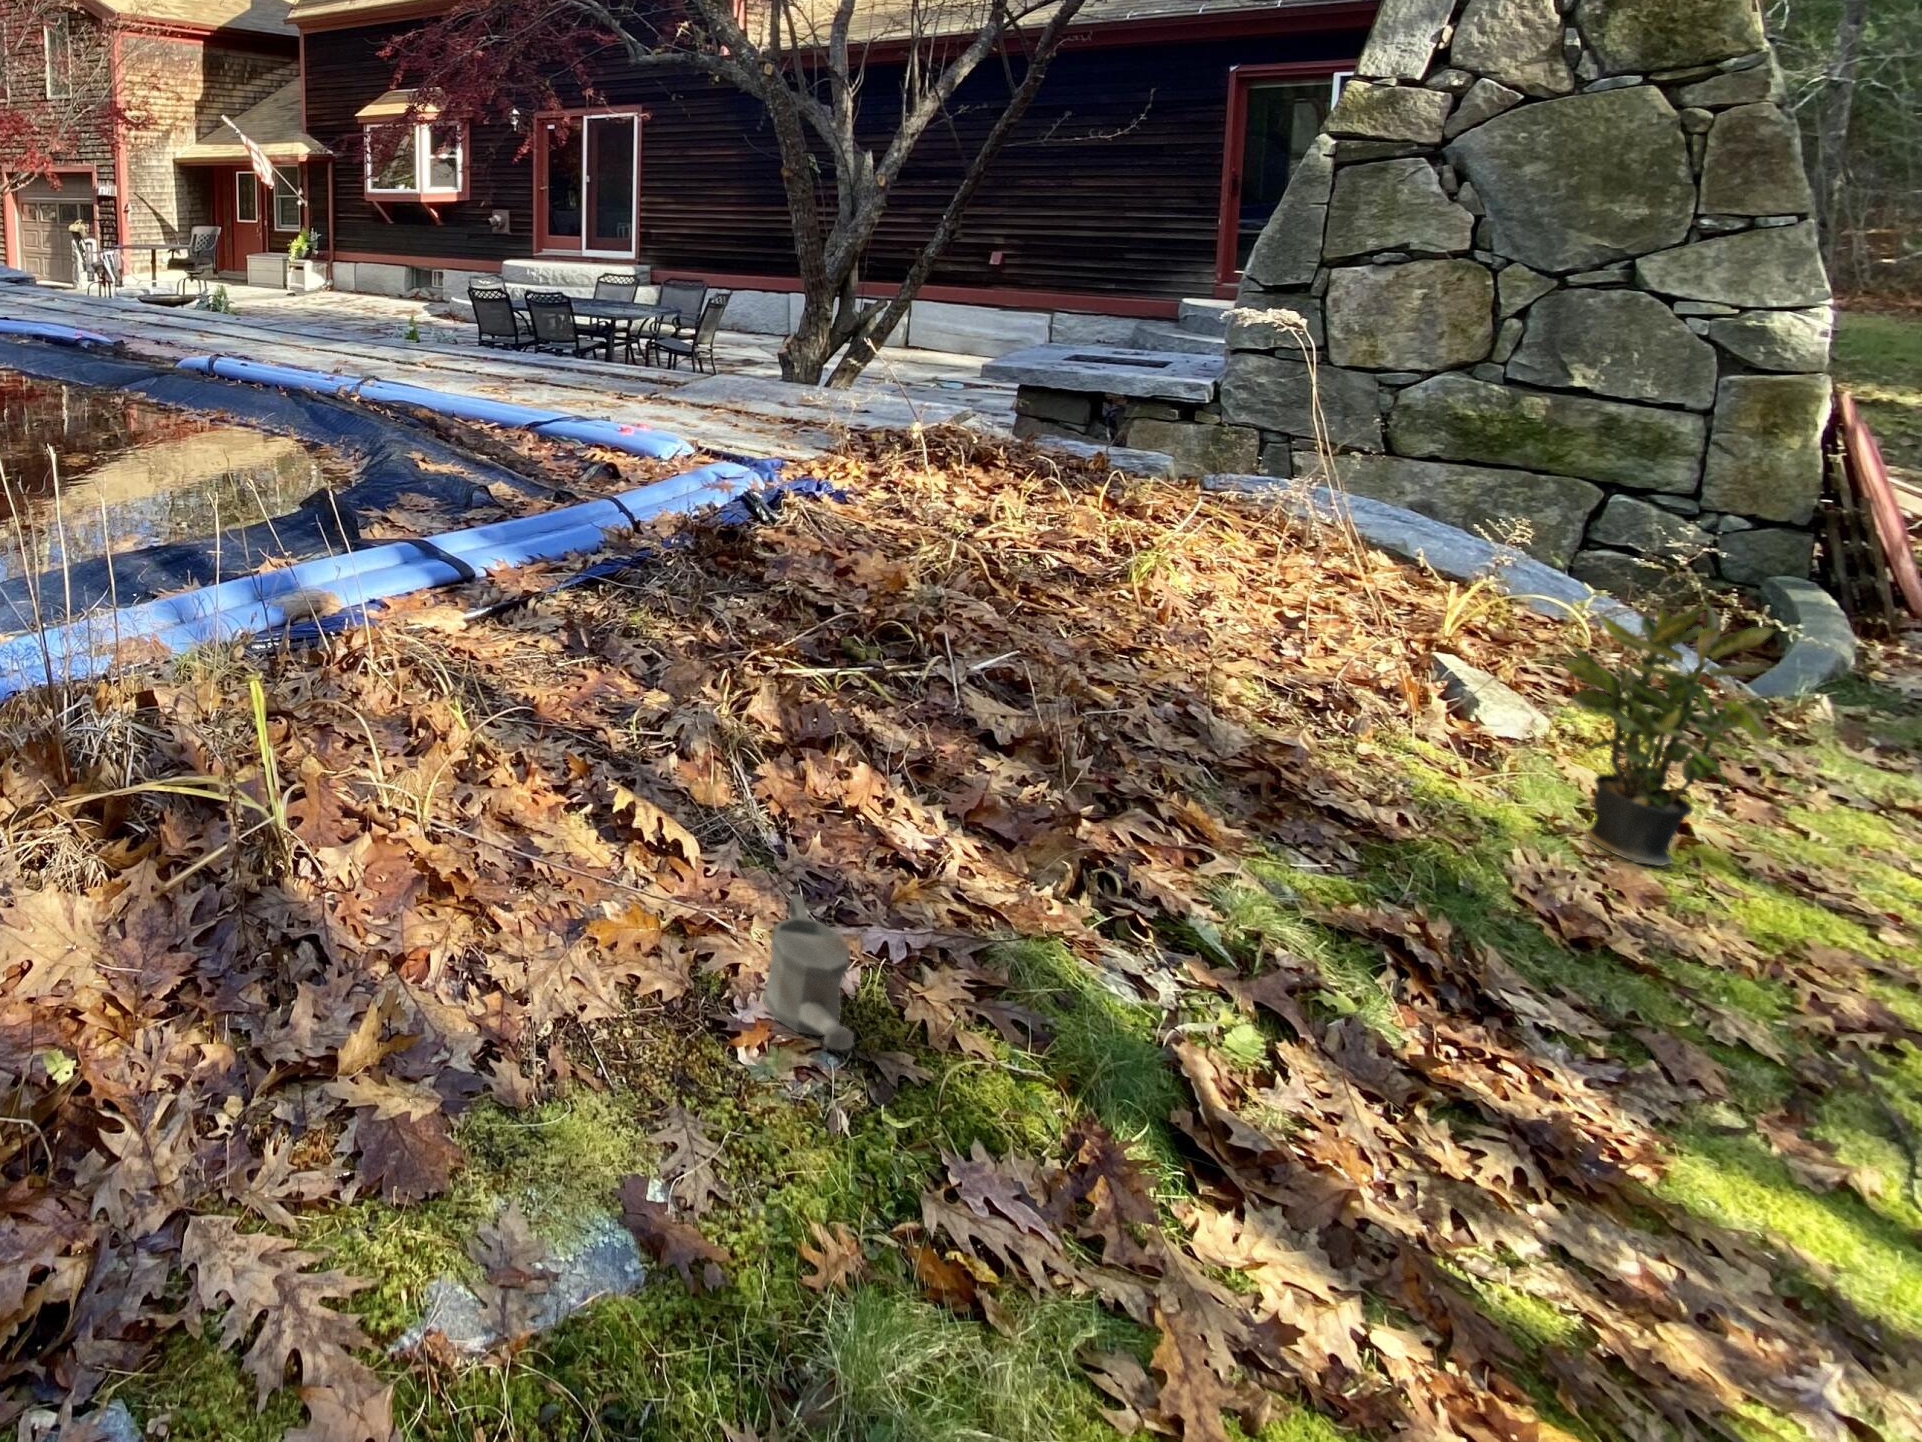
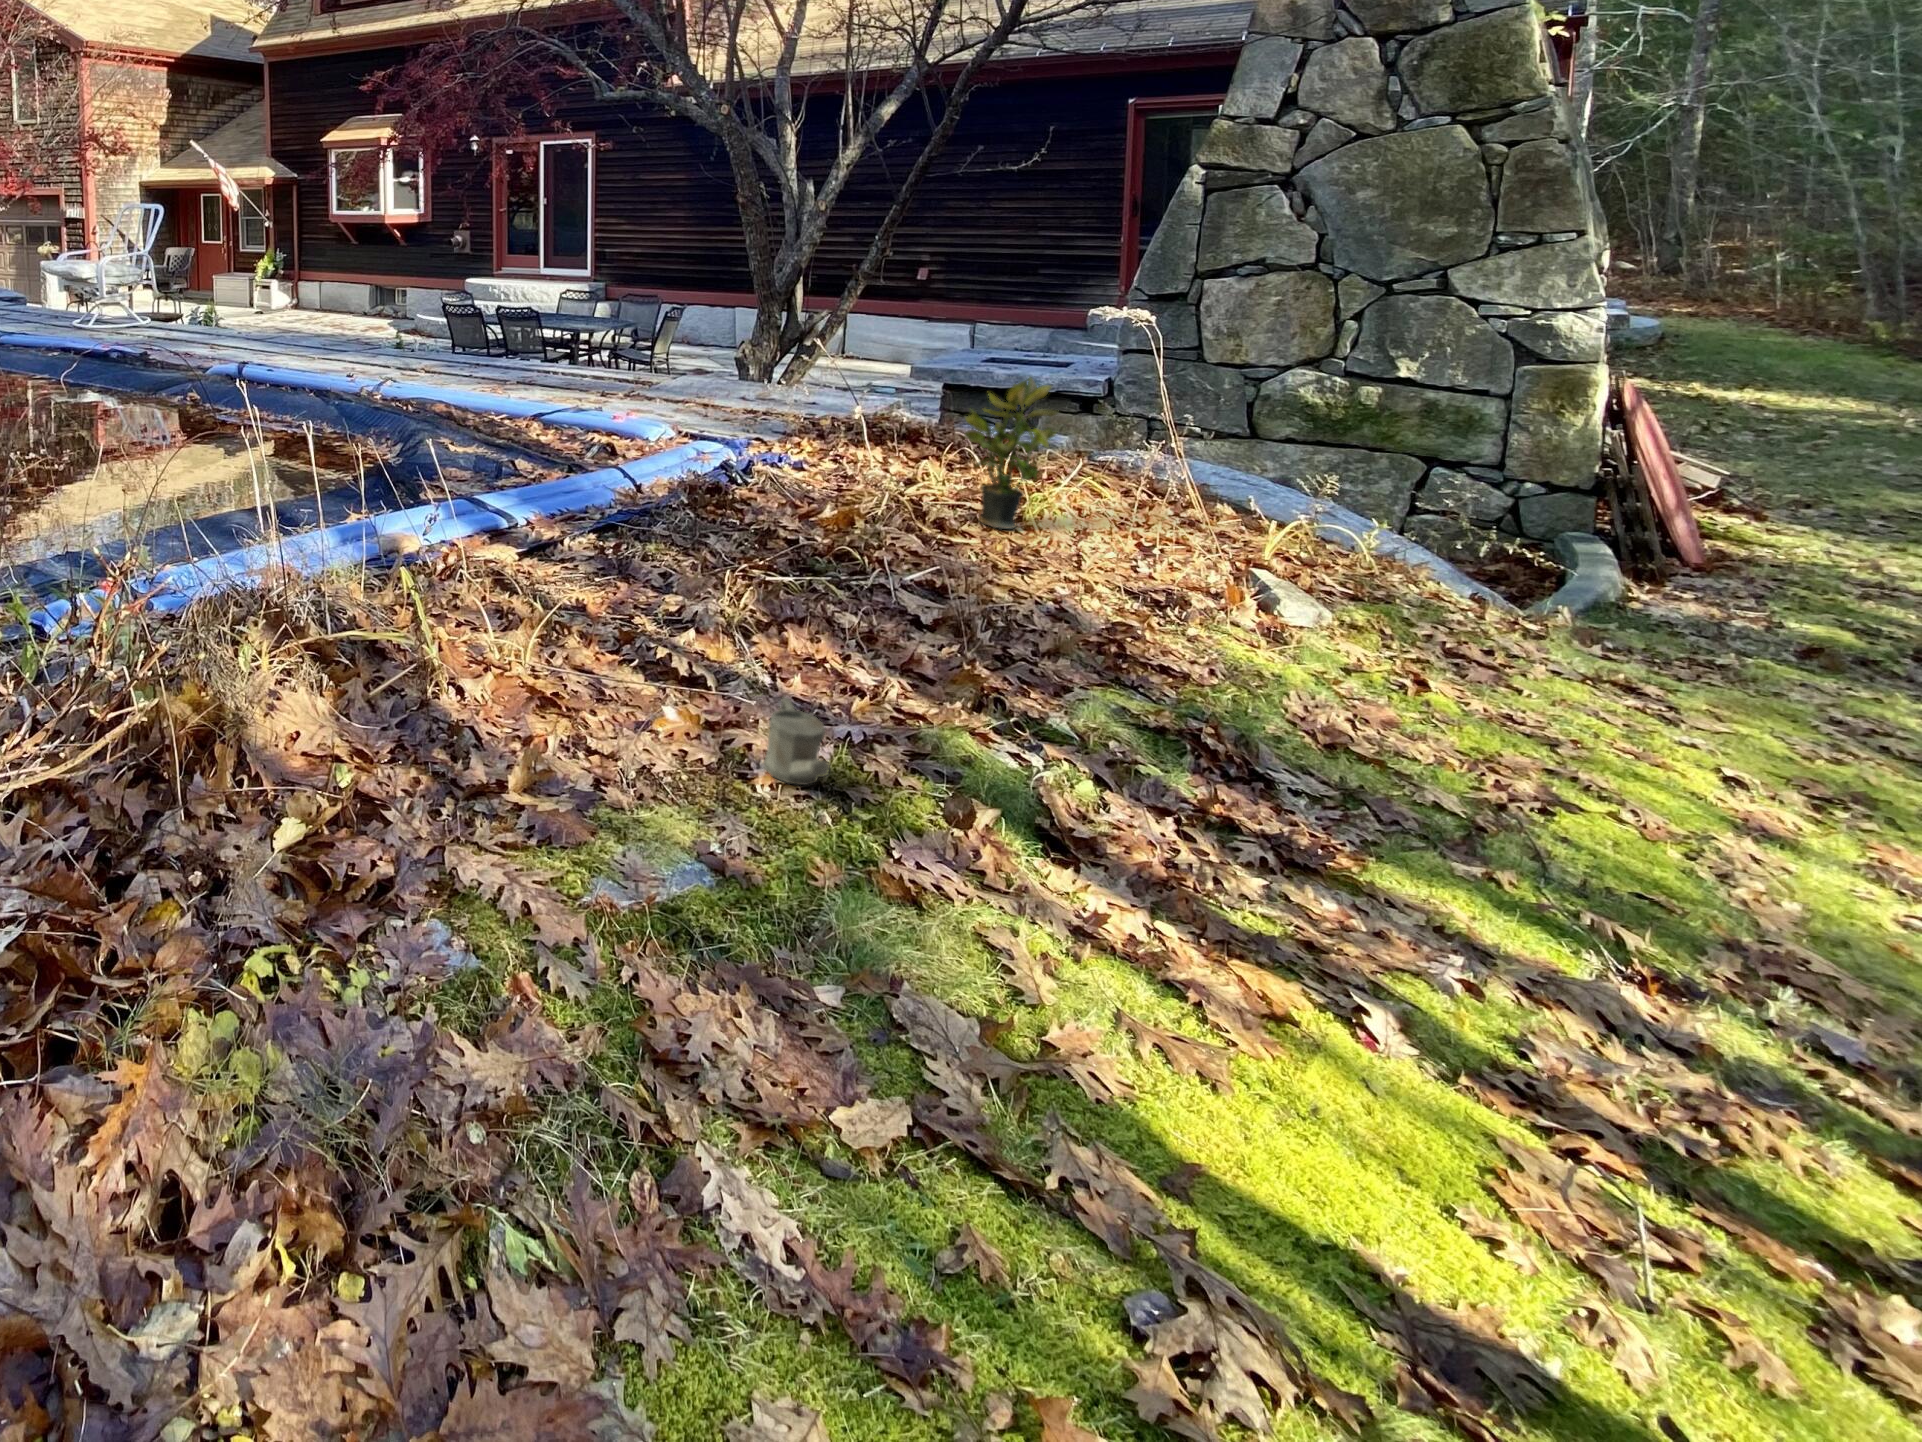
potted plant: present [1564,602,1775,866] -> present [964,377,1058,529]

